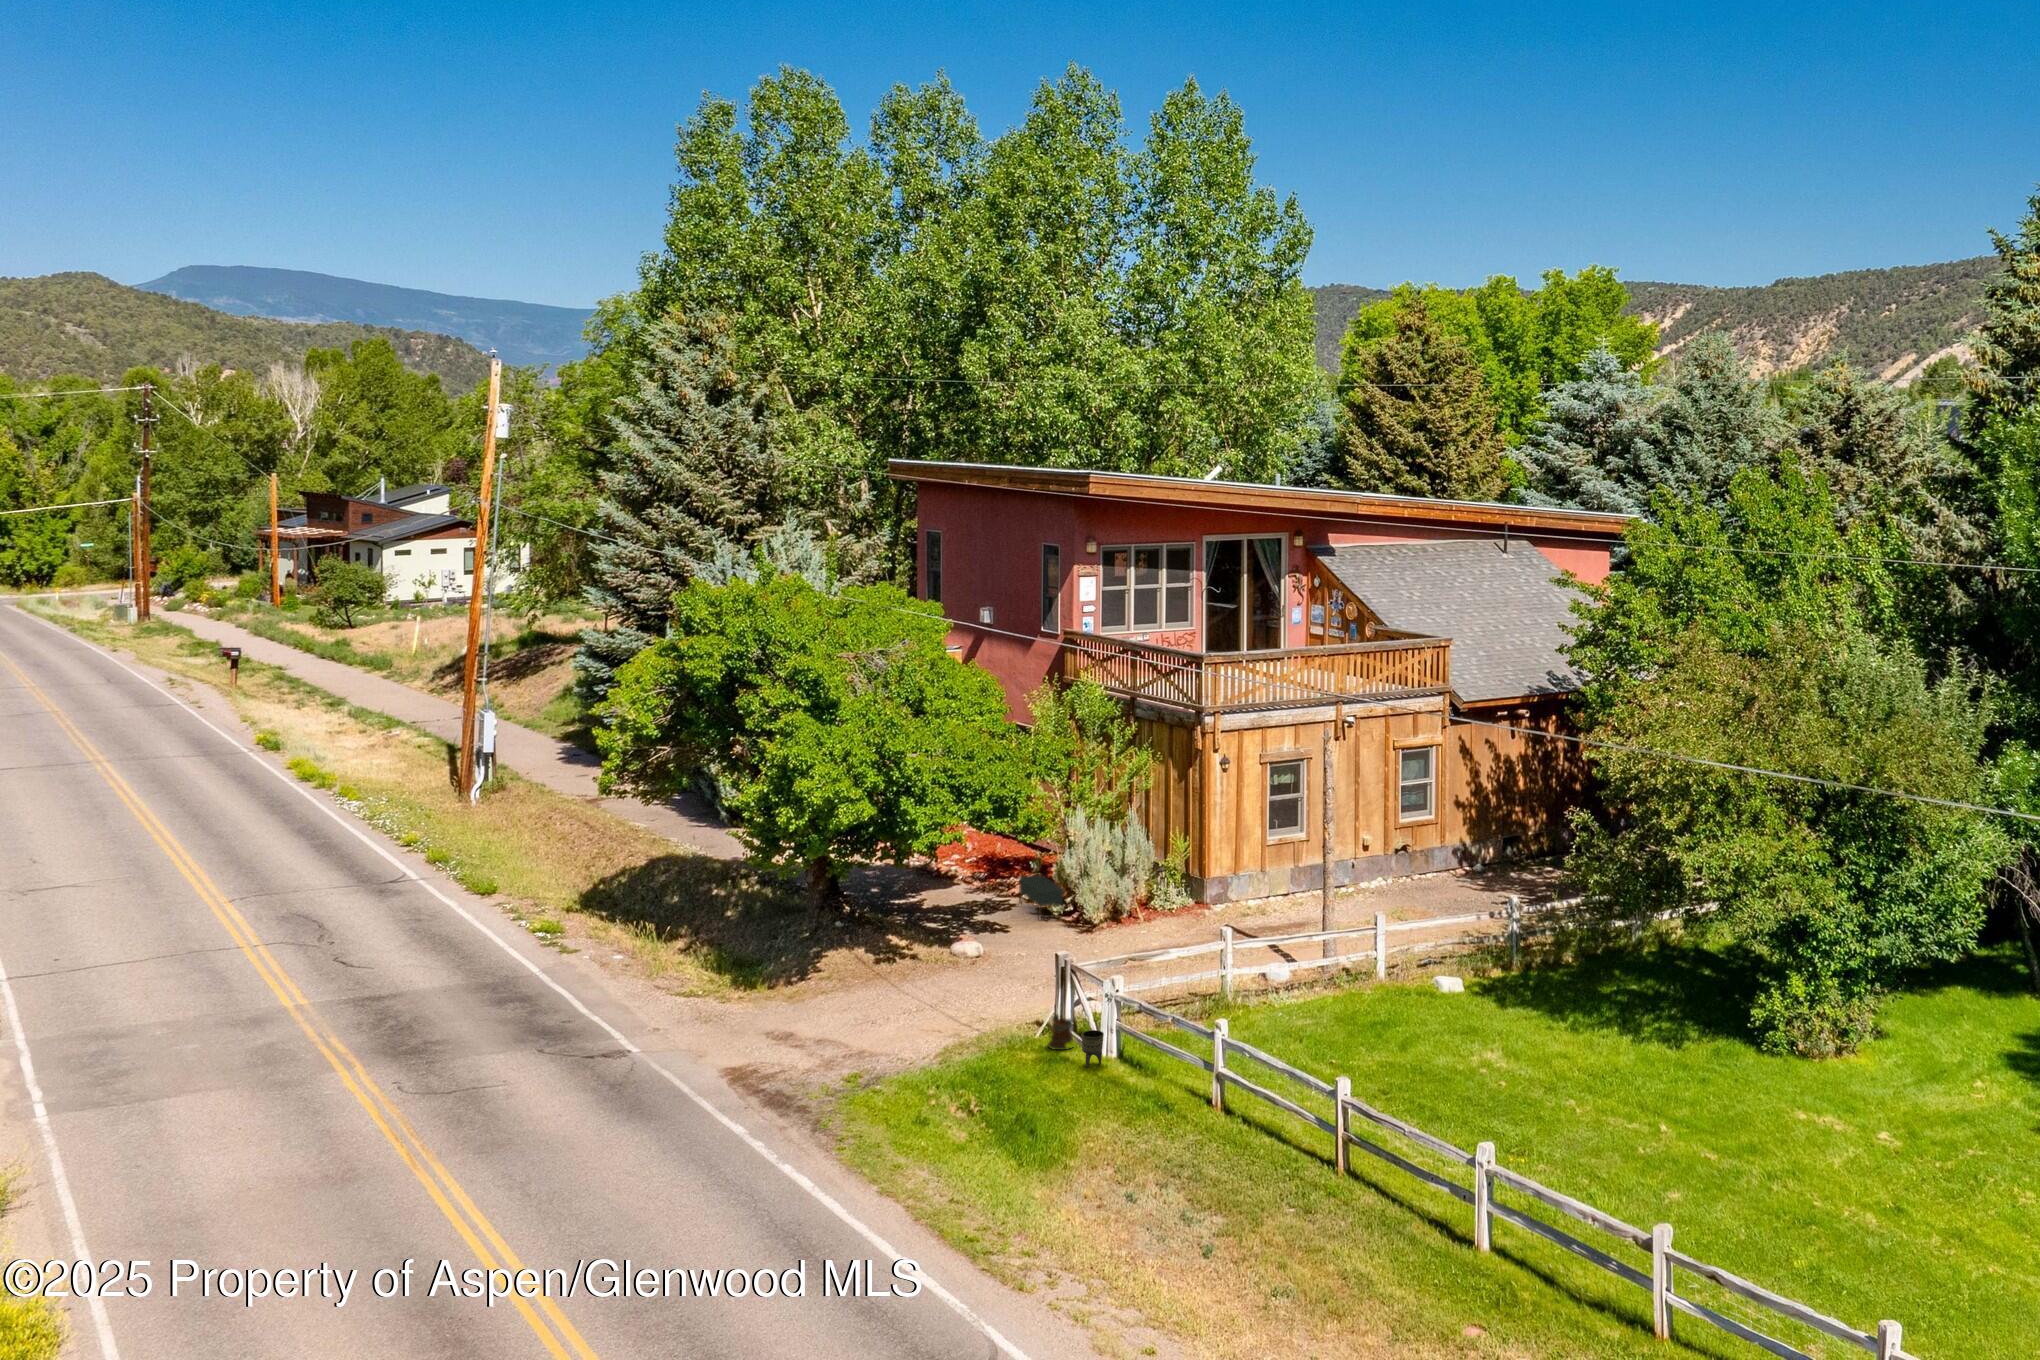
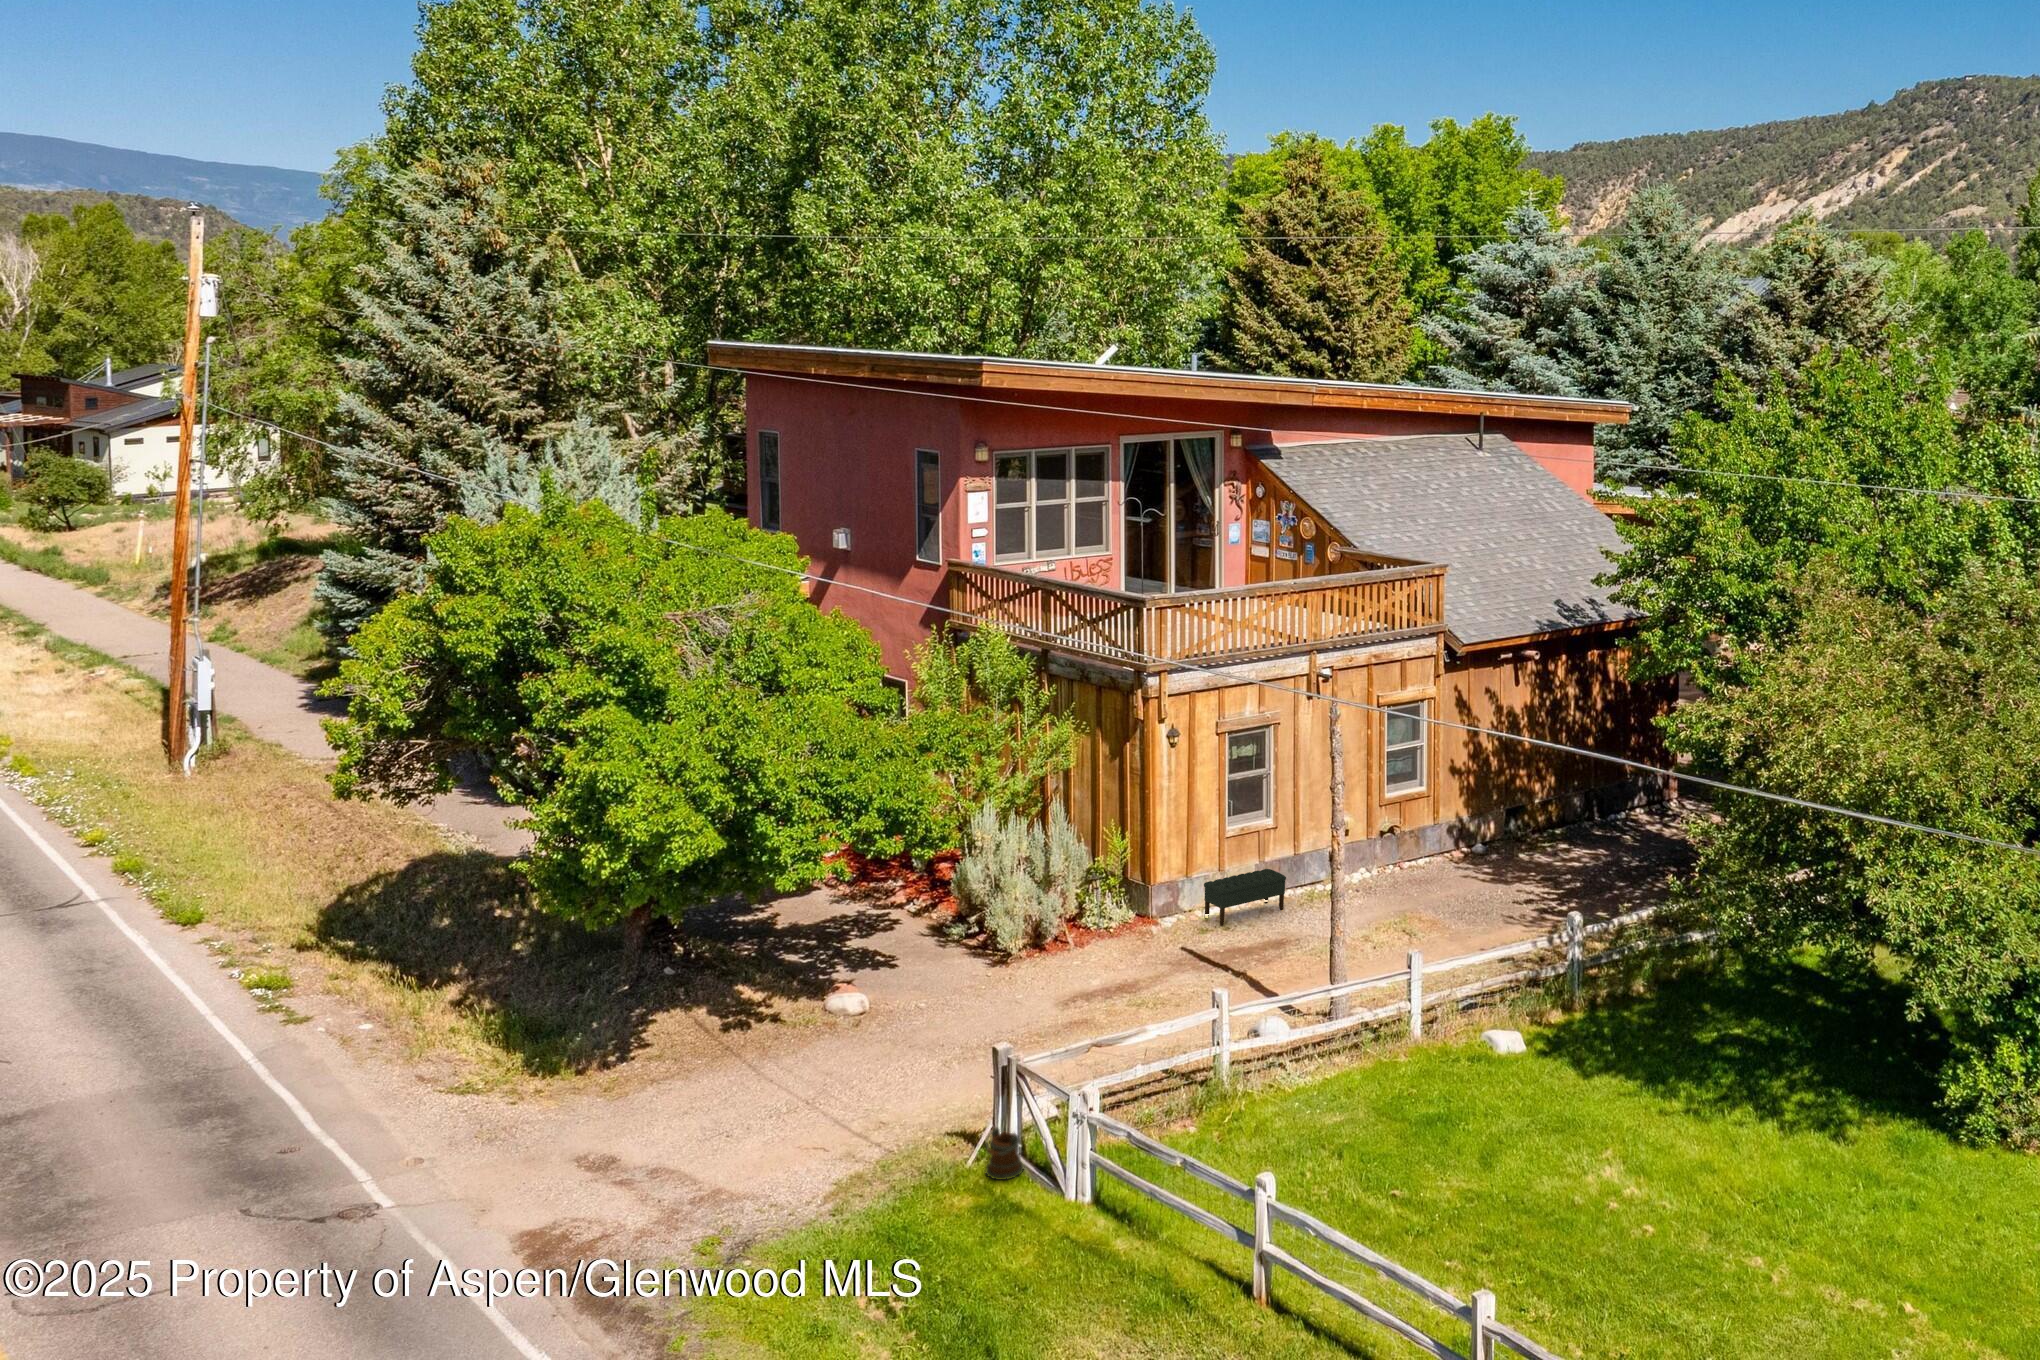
bench: present [1019,875,1064,920] -> present [1204,869,1286,926]
planter: present [1082,1030,1104,1068] -> none [1039,1157,1069,1212]

